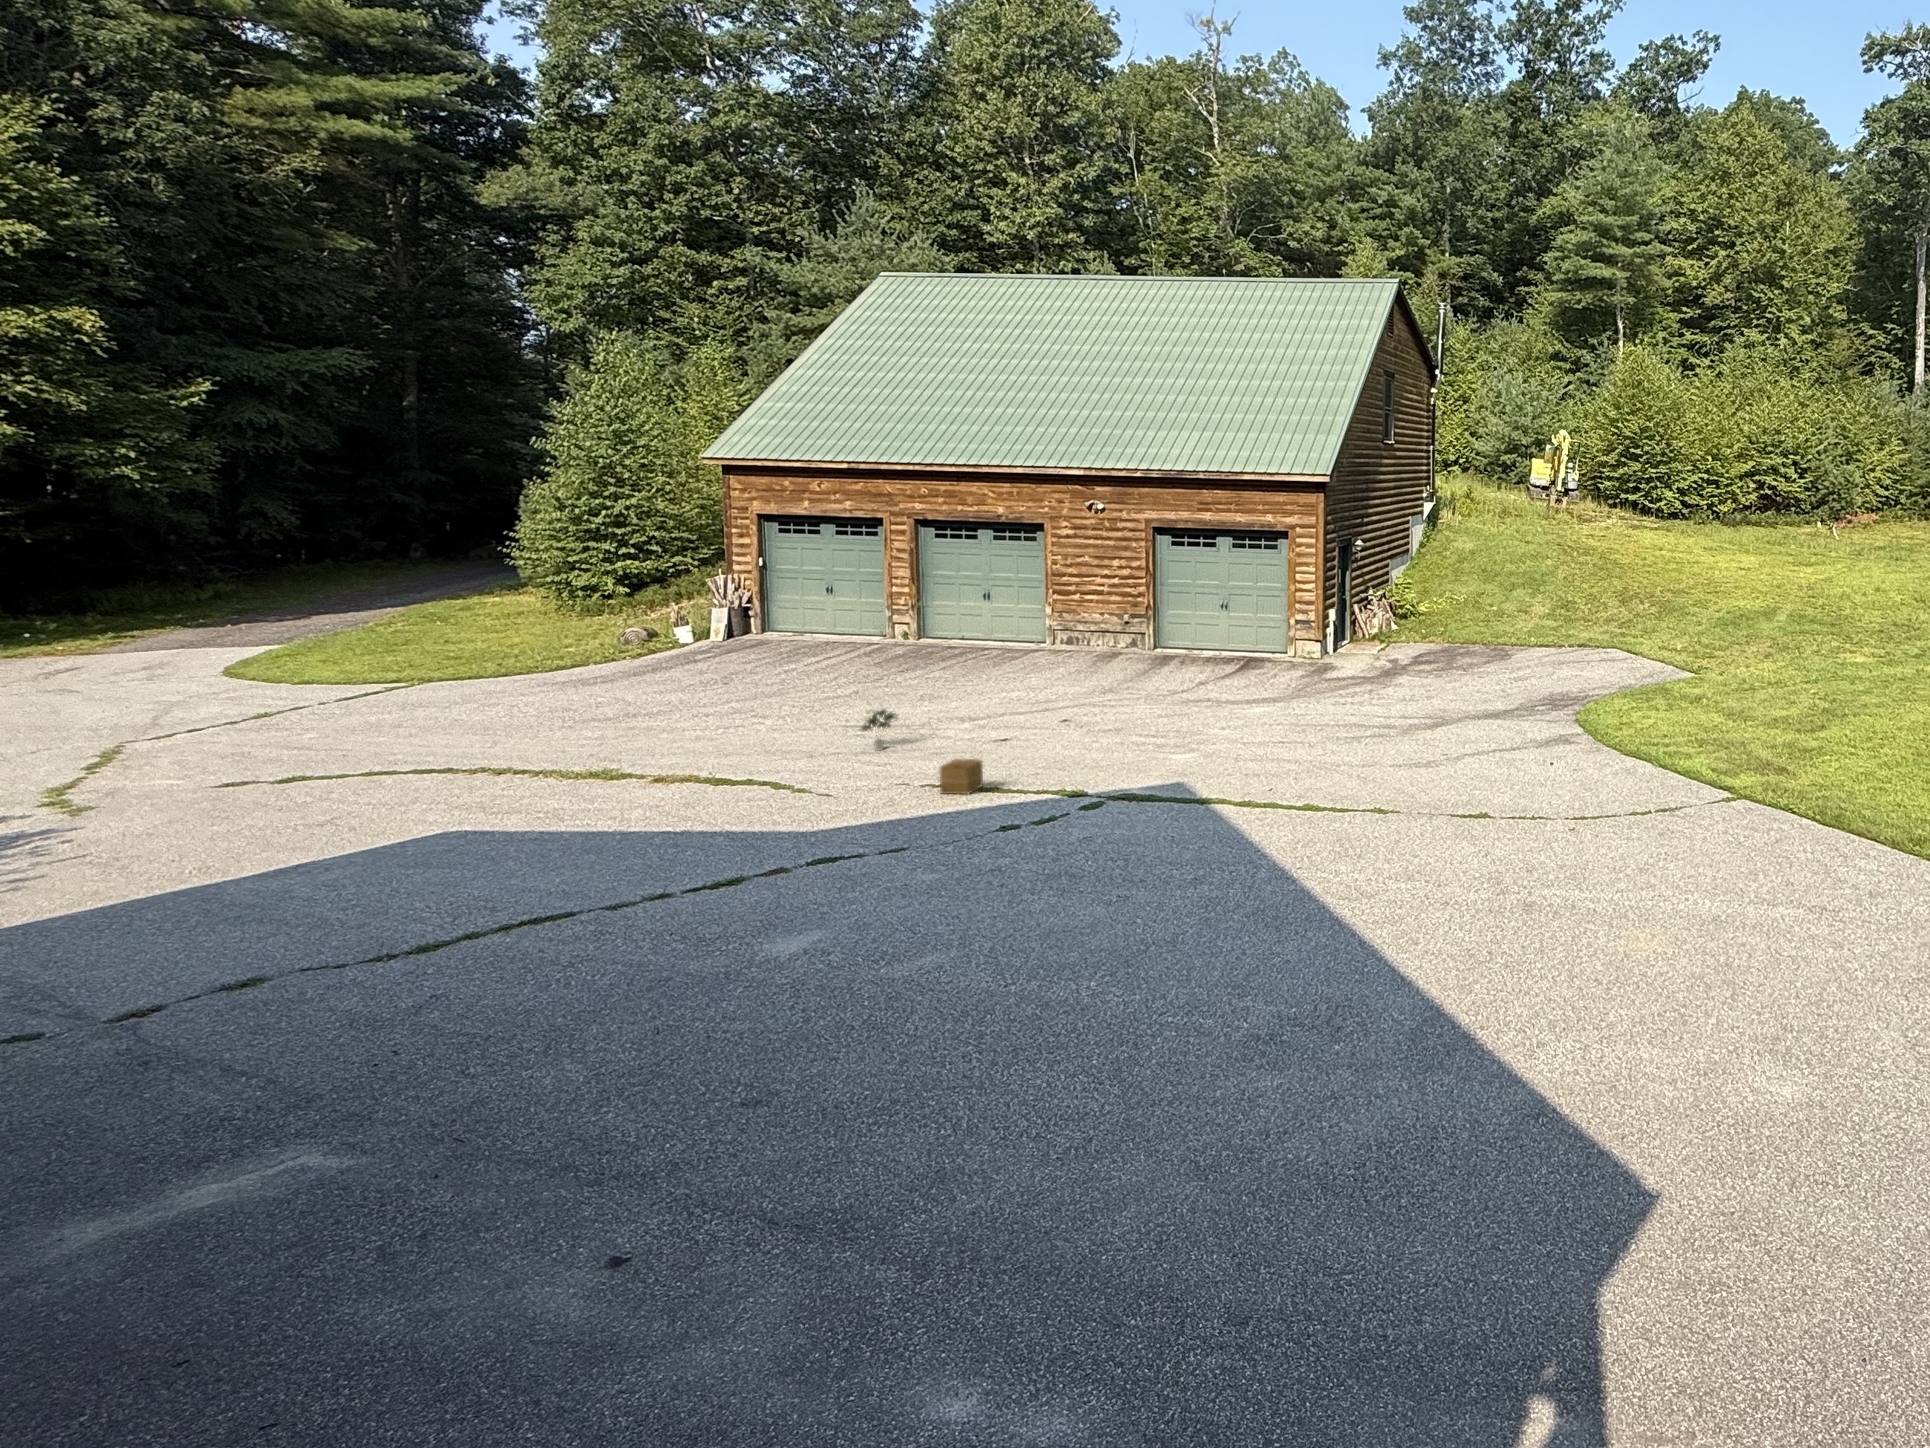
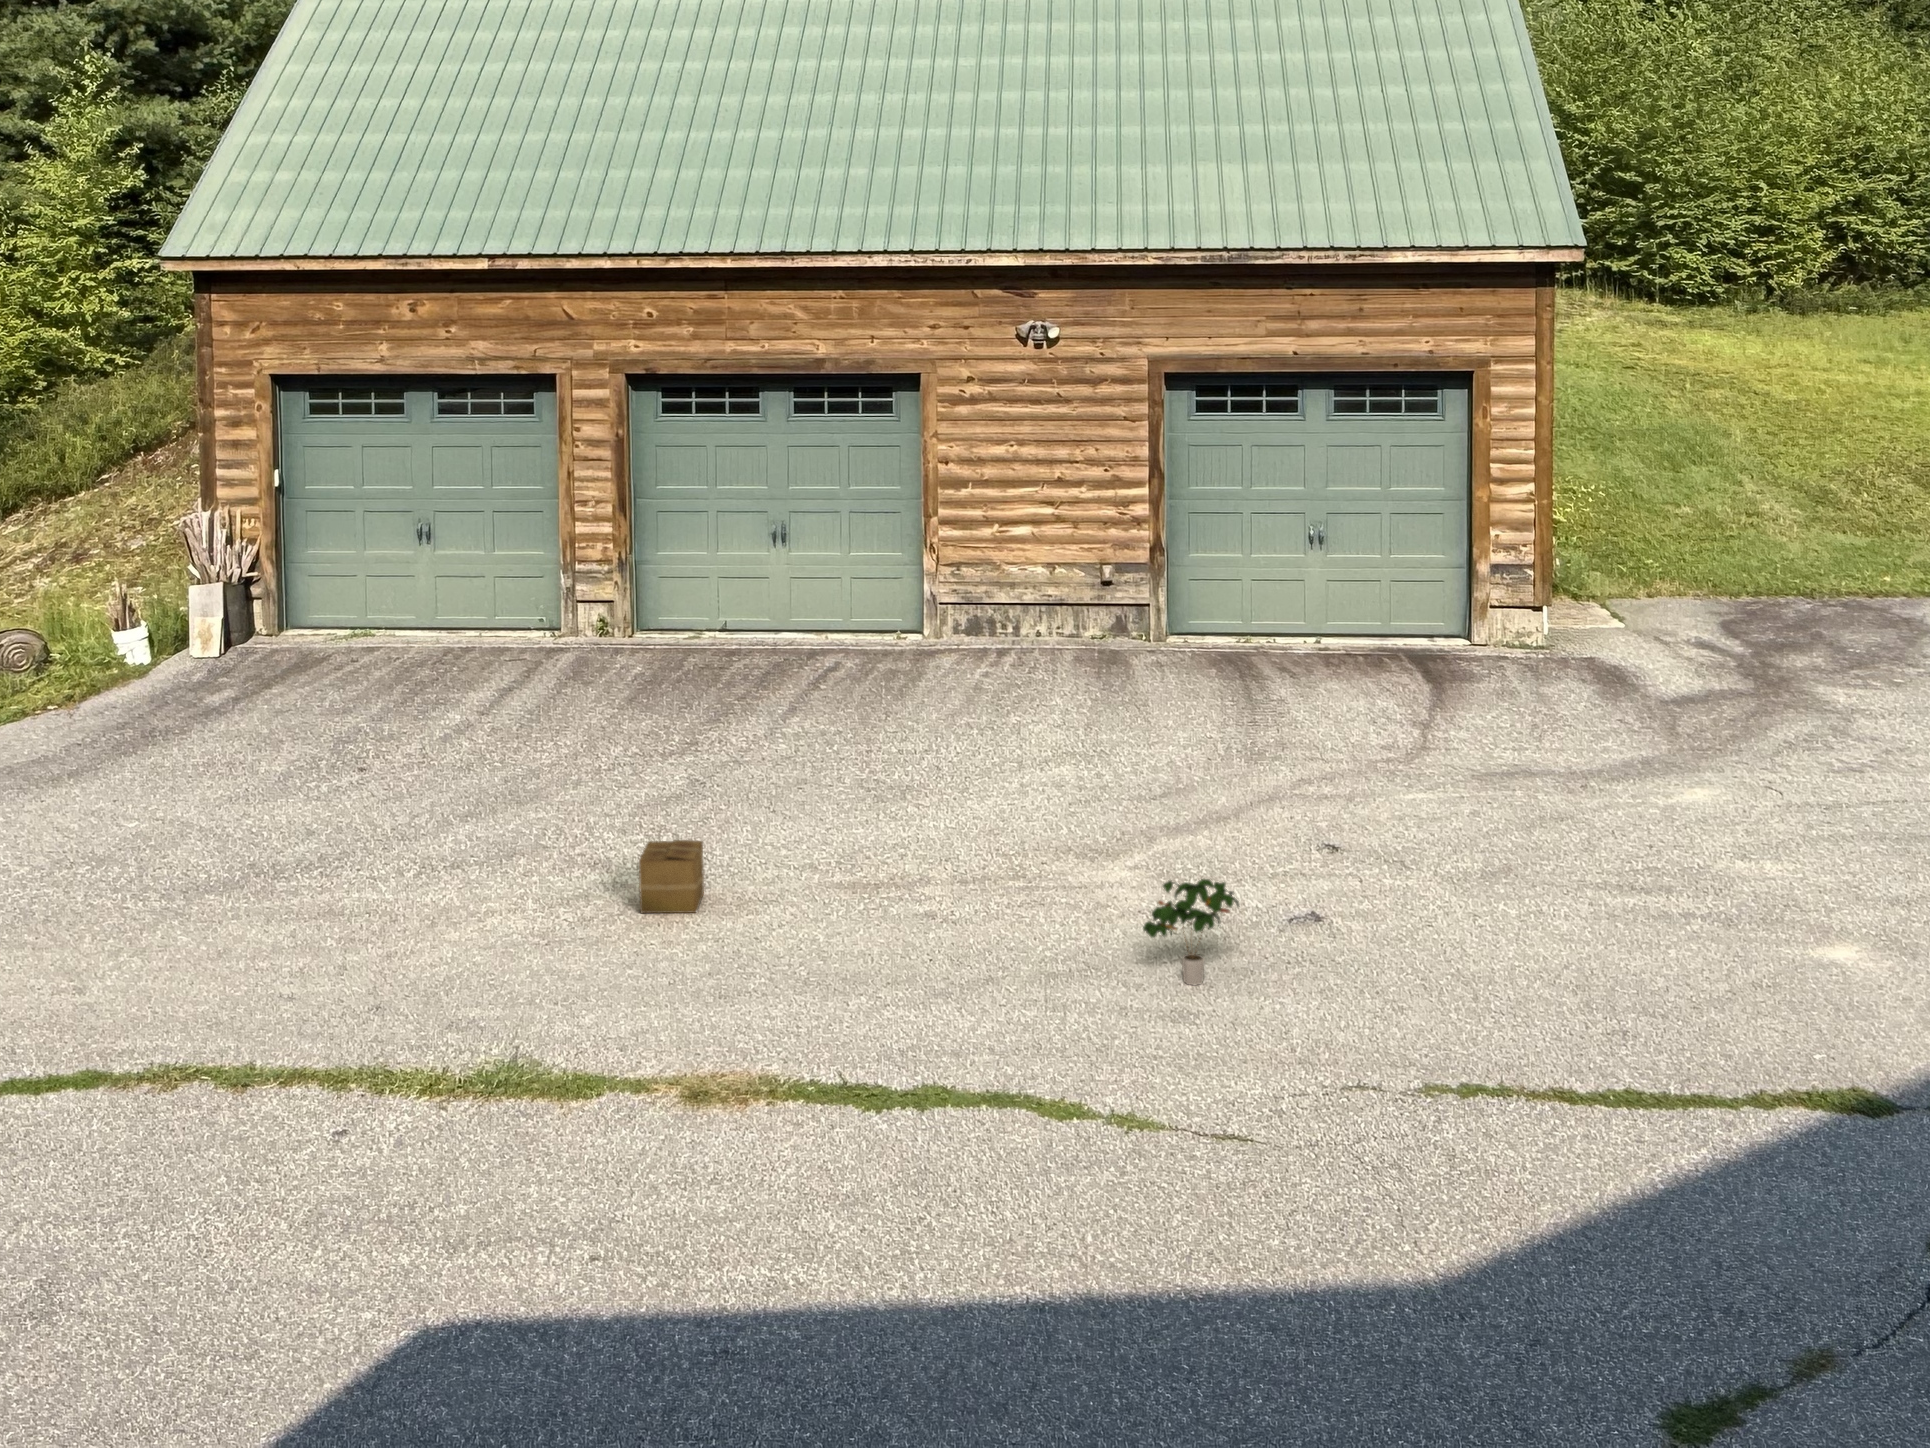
cardboard box: present [939,759,983,795] -> present [639,840,704,913]

